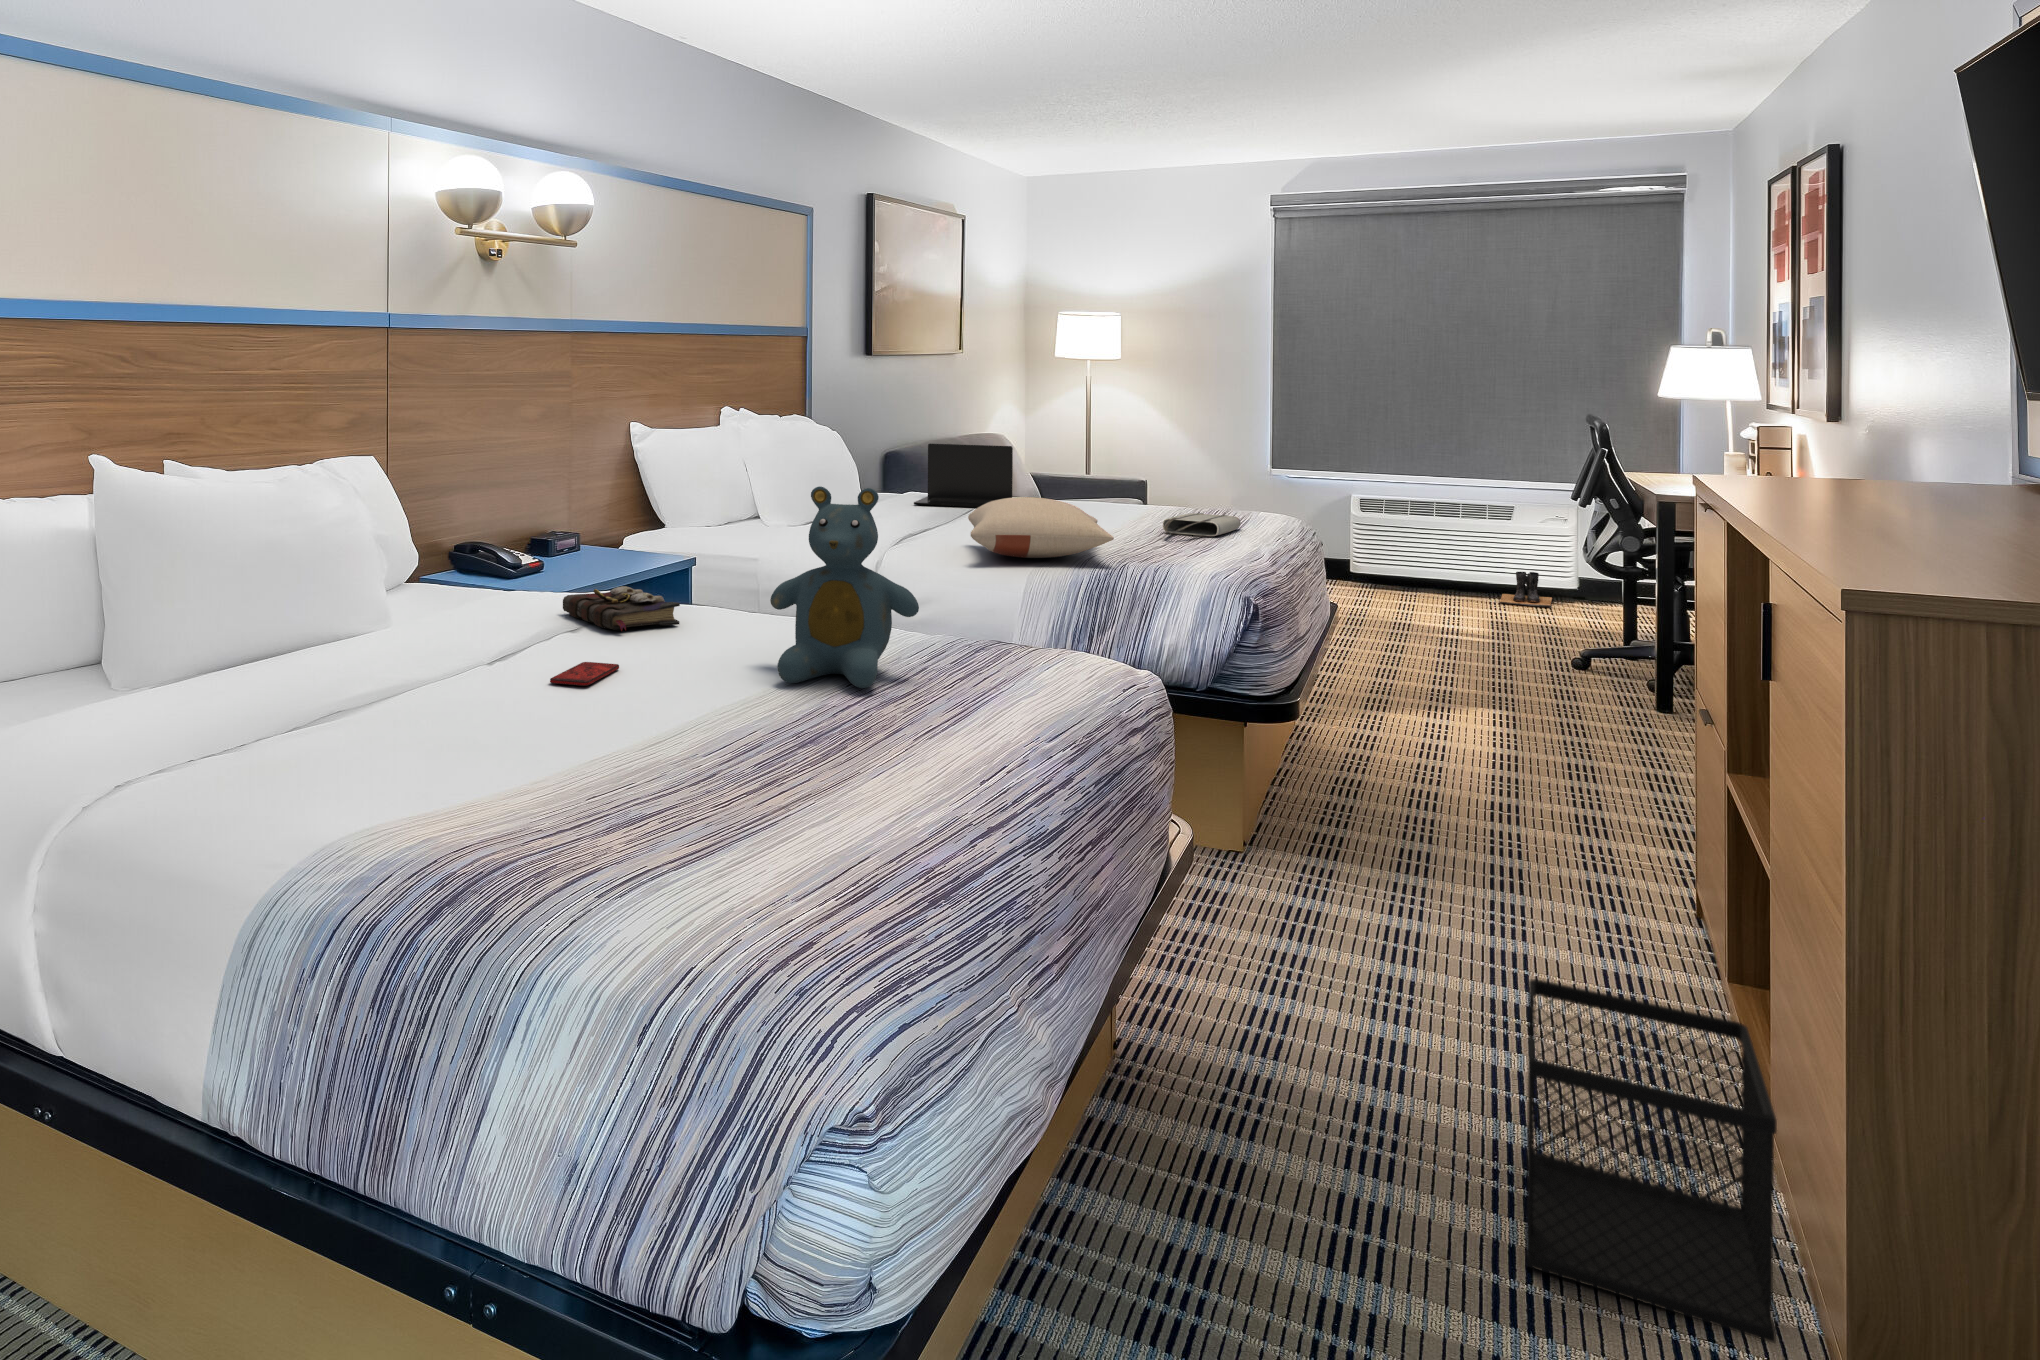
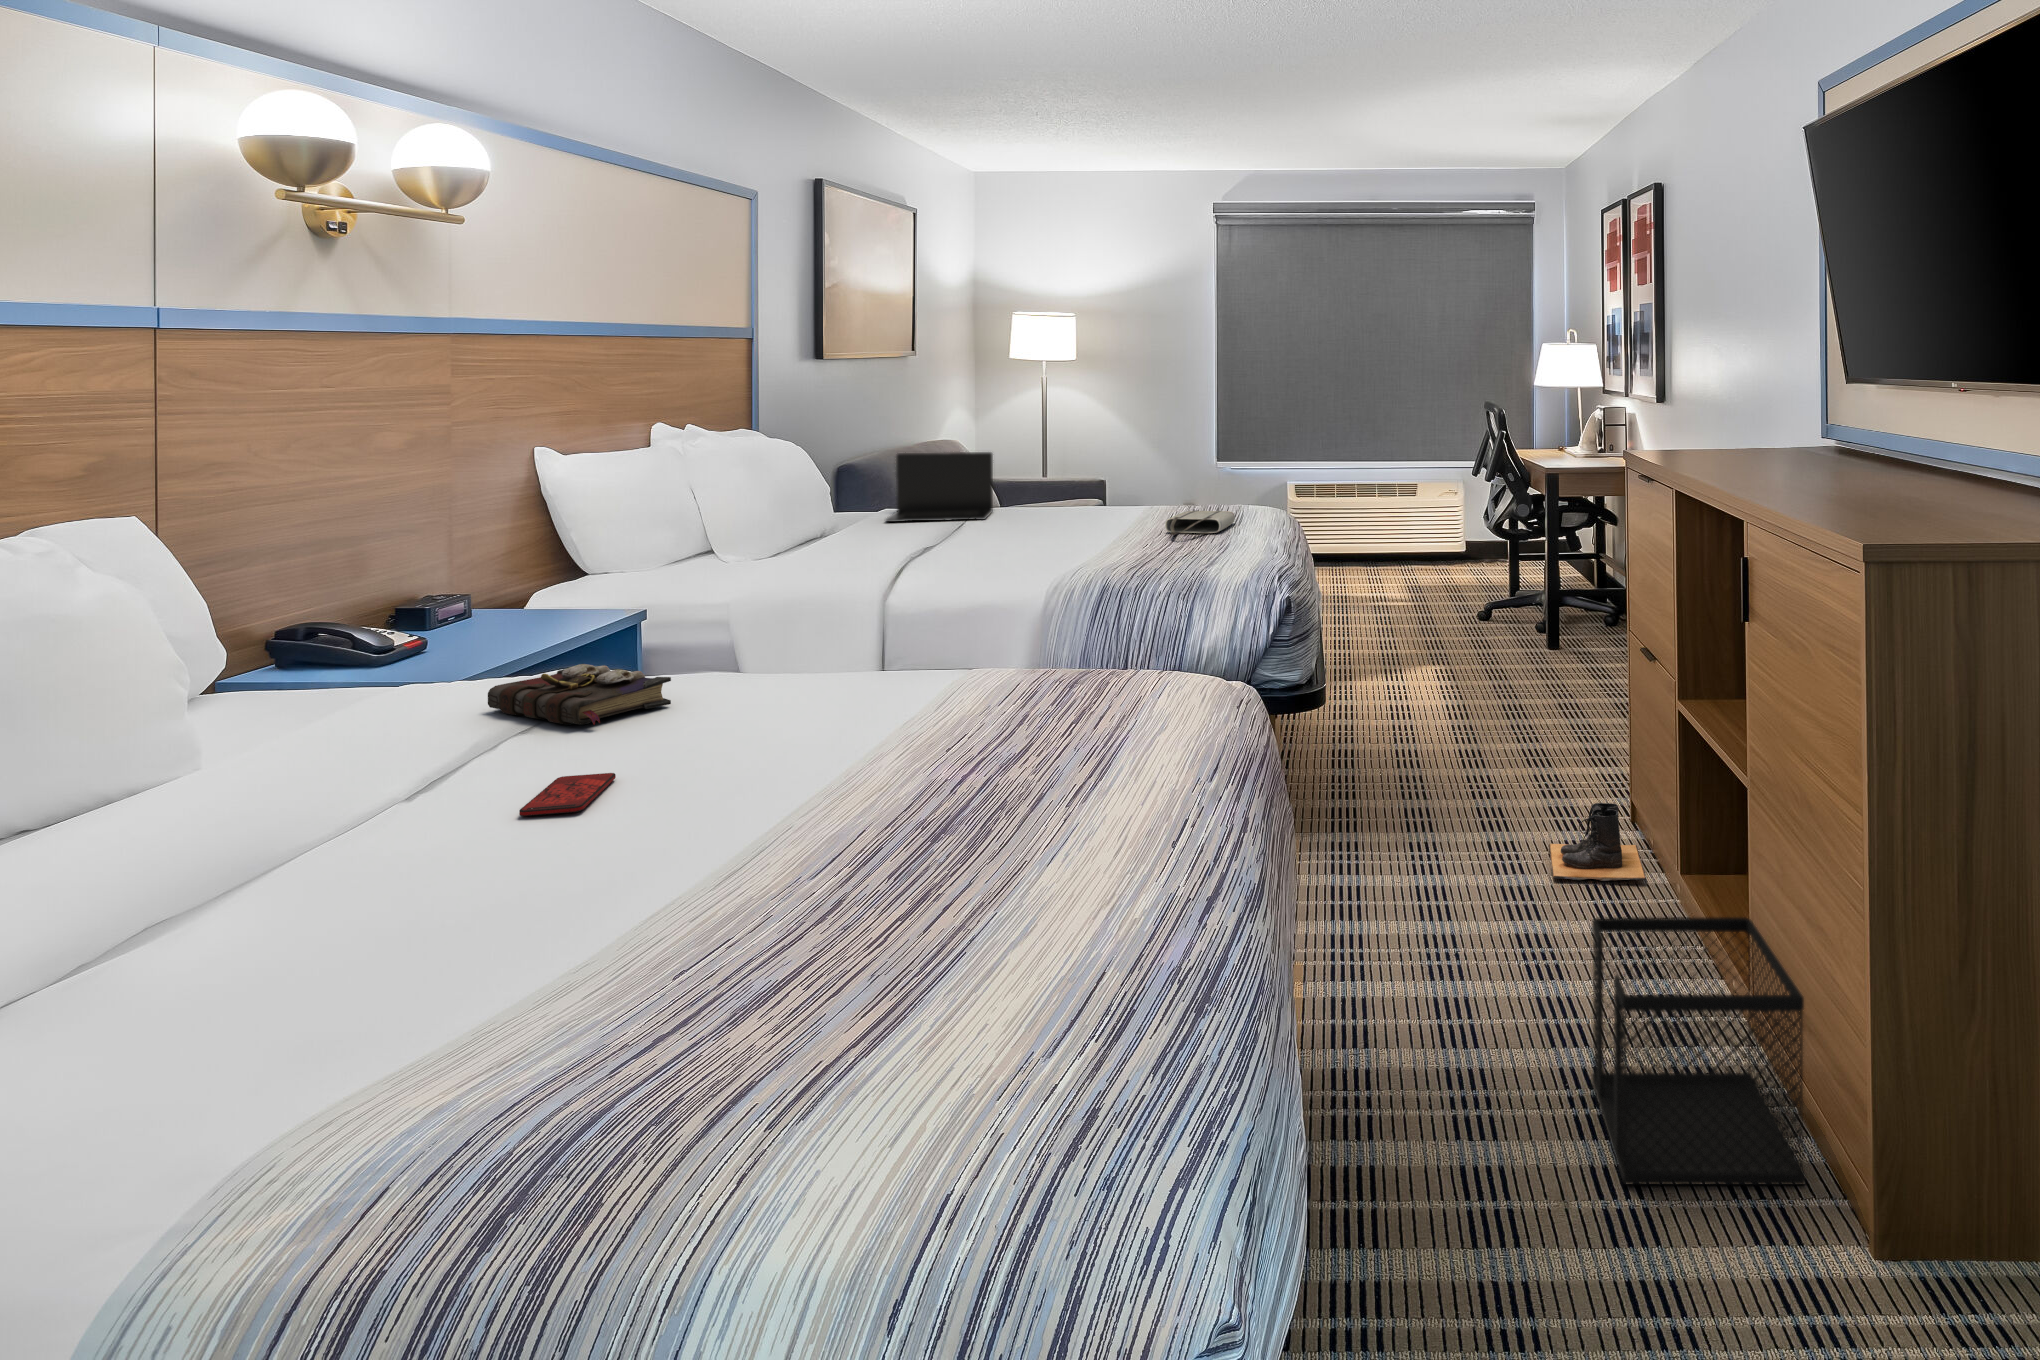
teddy bear: present [770,486,919,688] -> none [819,518,1007,761]
pillow: present [968,497,1114,558] -> none [973,508,1141,573]
boots: present [1499,572,1552,607] -> present [1549,803,1646,881]

